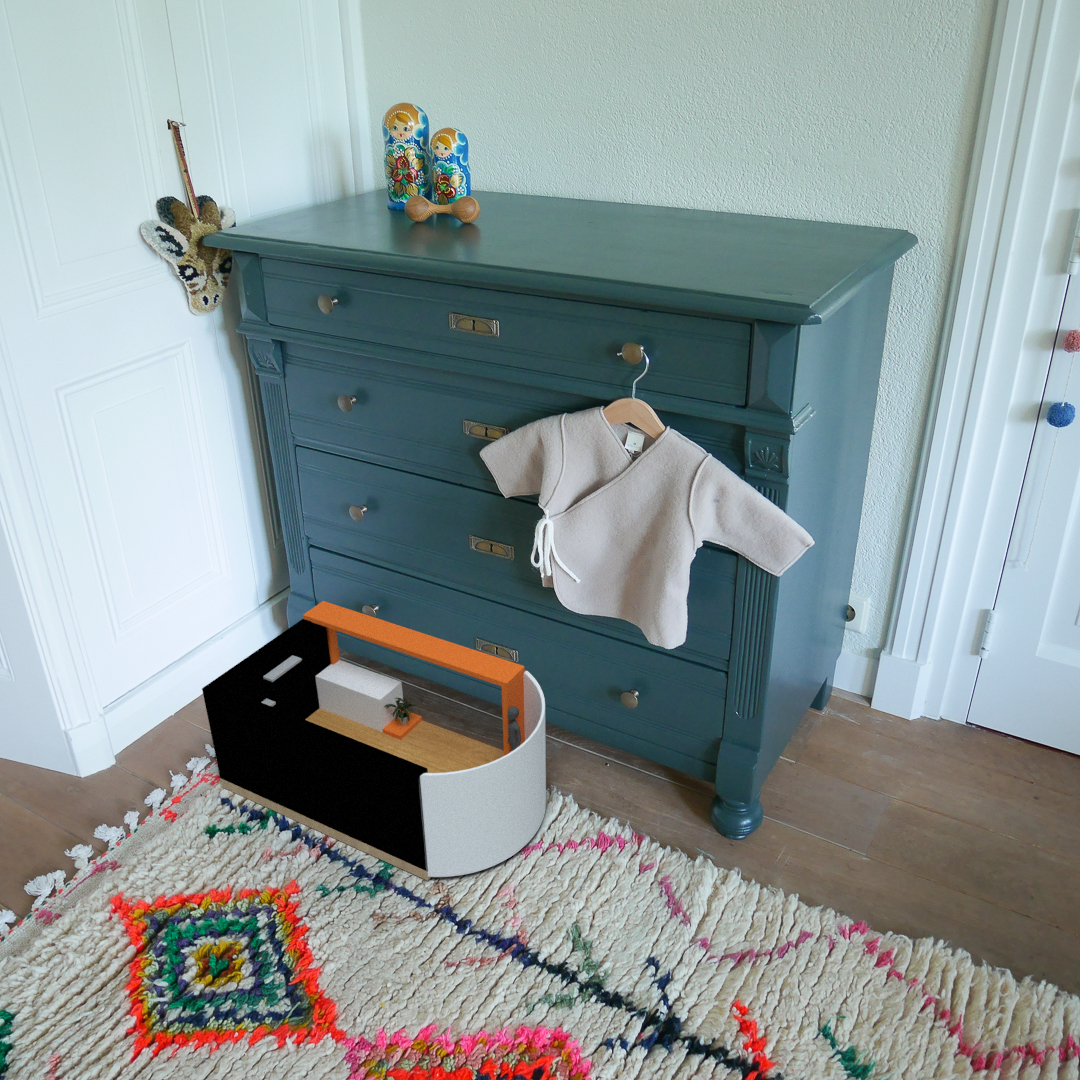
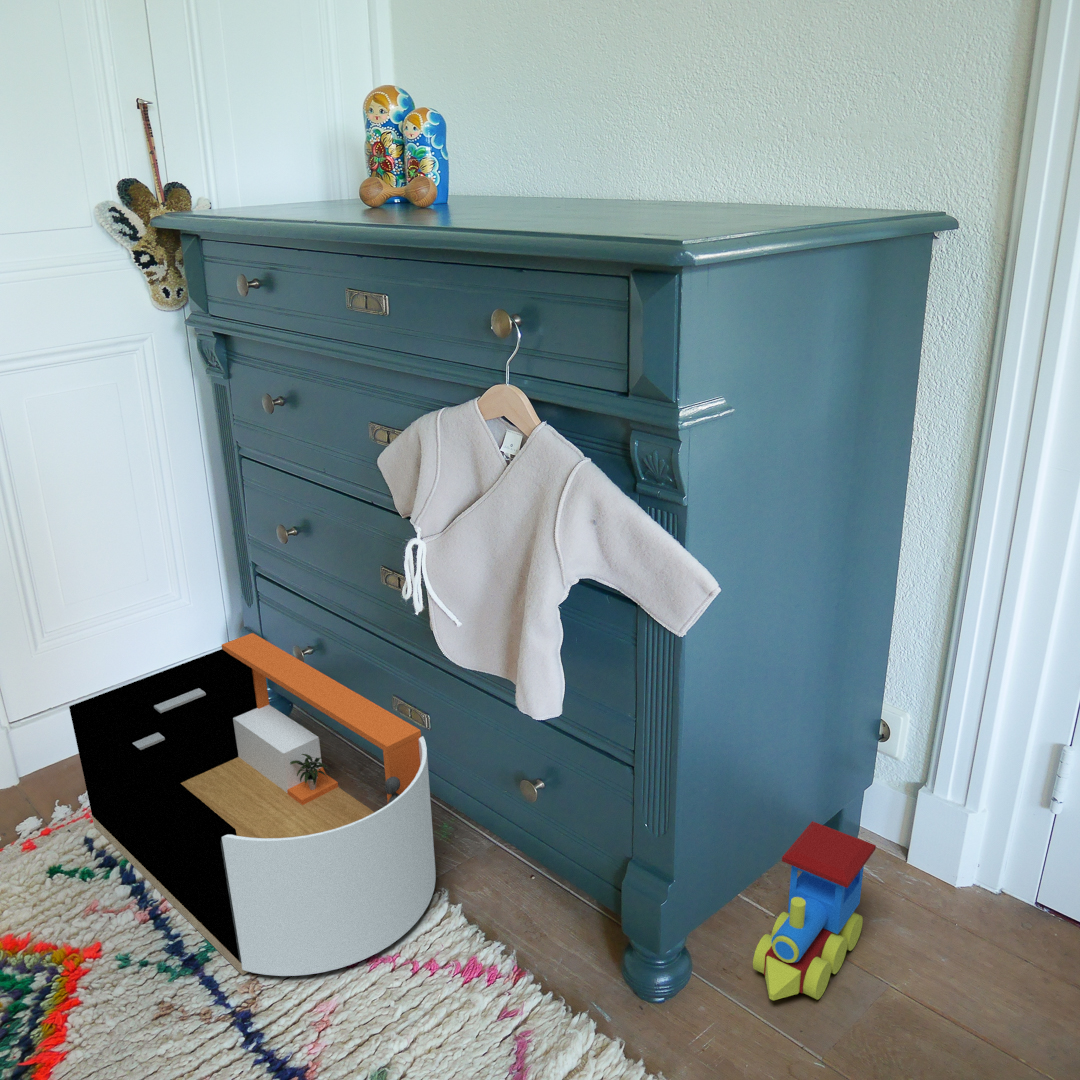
toy train: none [803,692,875,823] -> present [753,821,876,1000]

